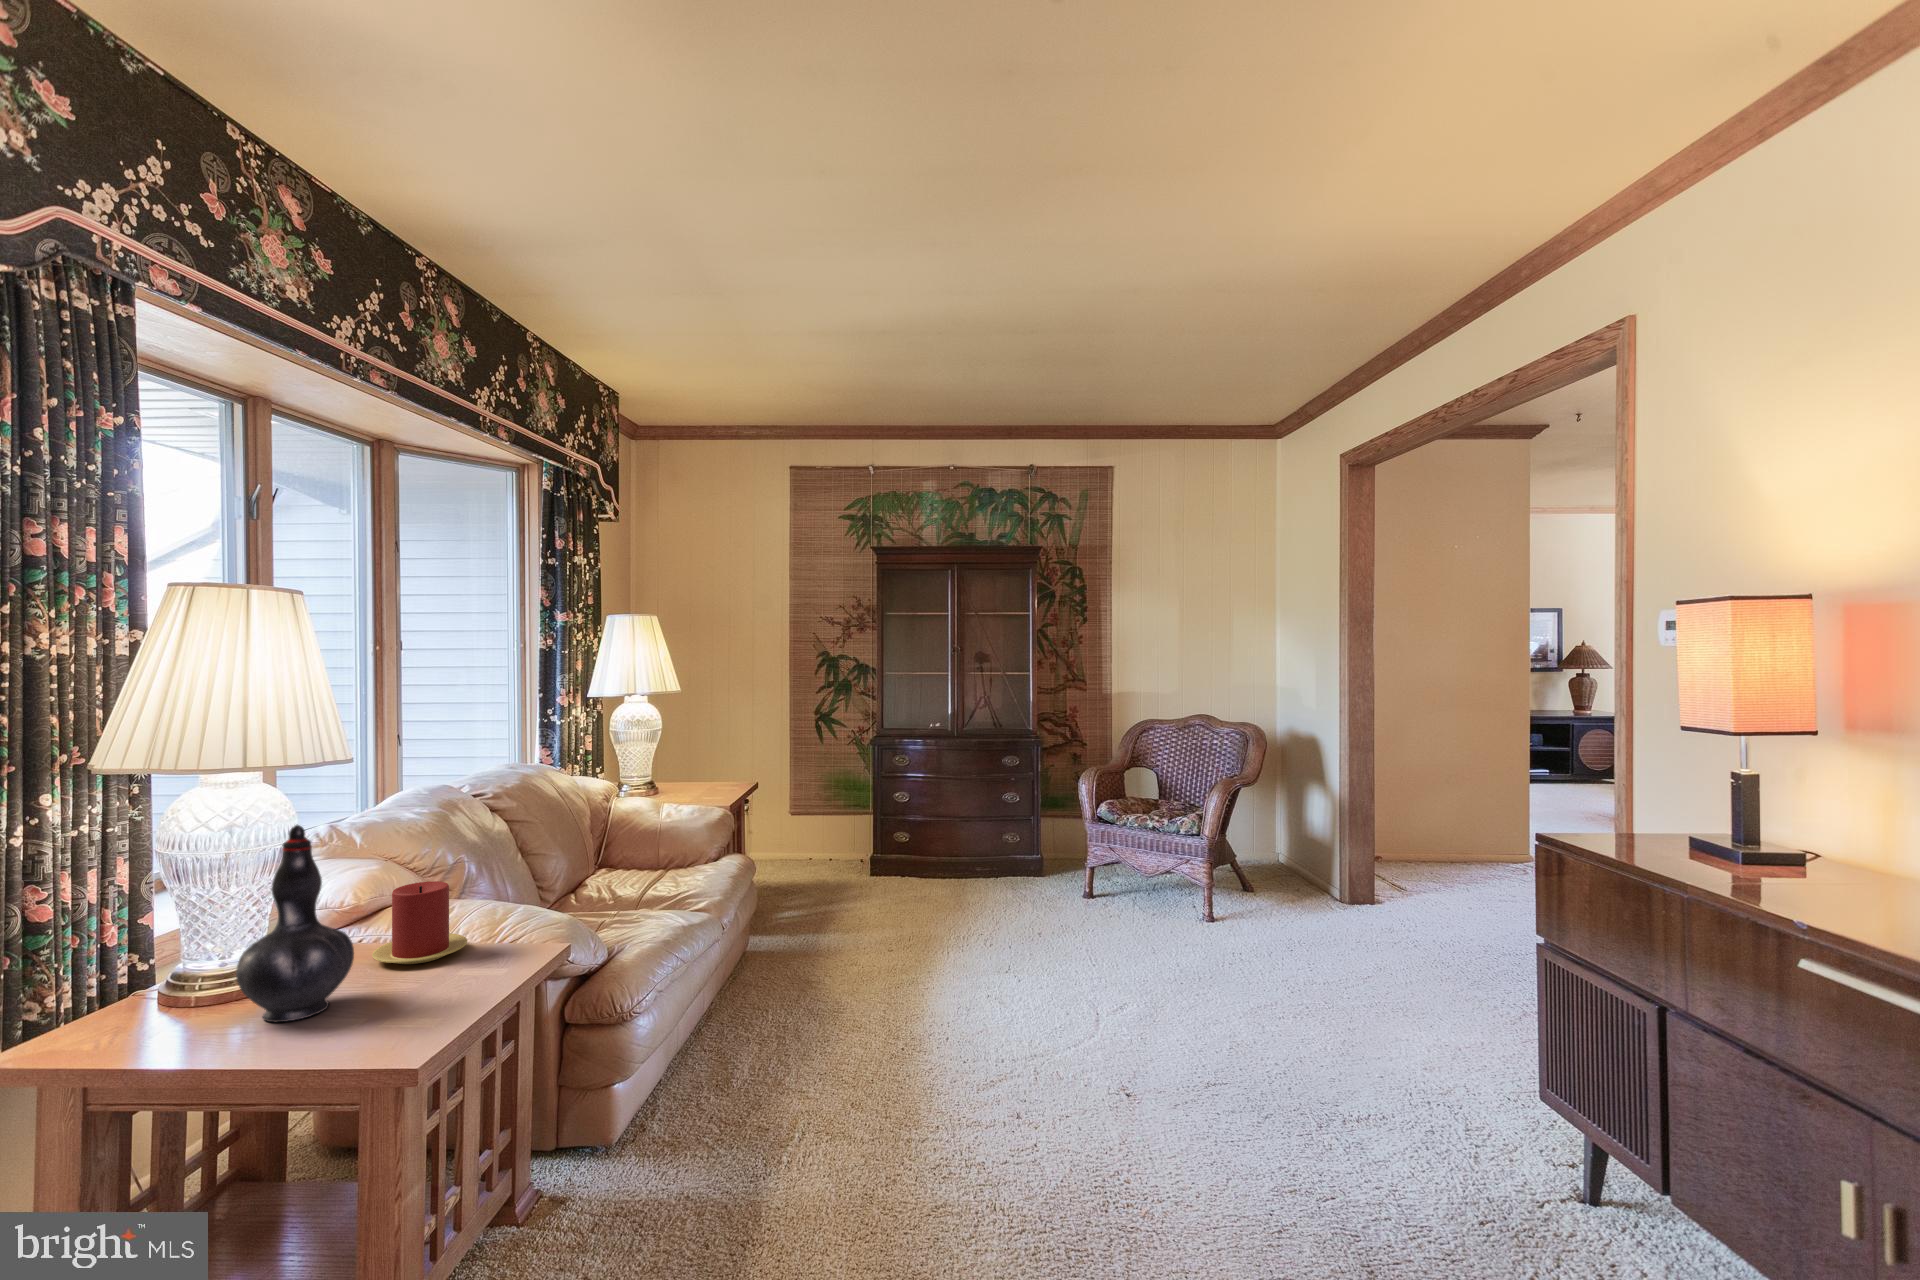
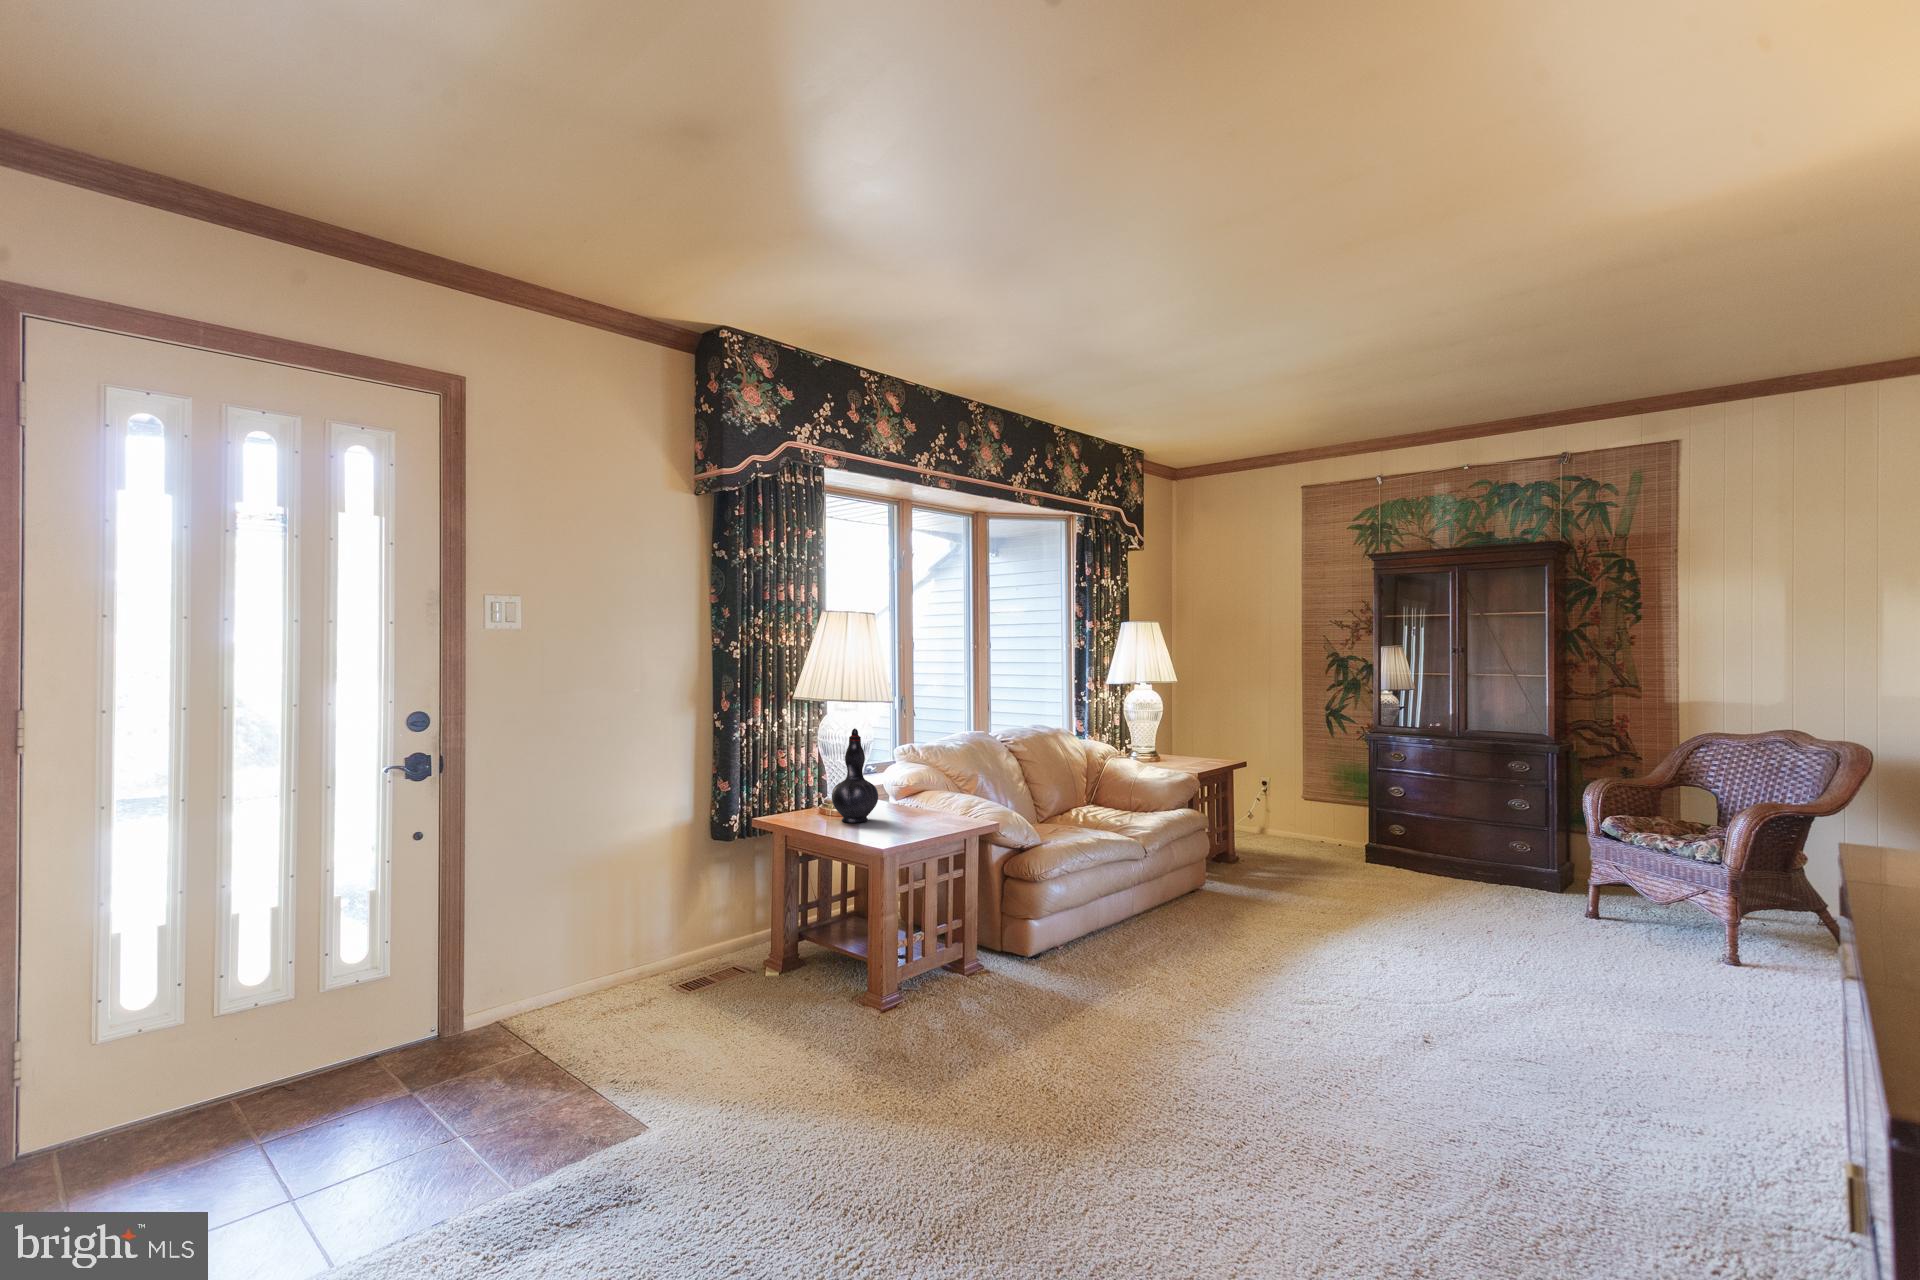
candle: present [372,881,467,964] -> none [899,773,944,814]

